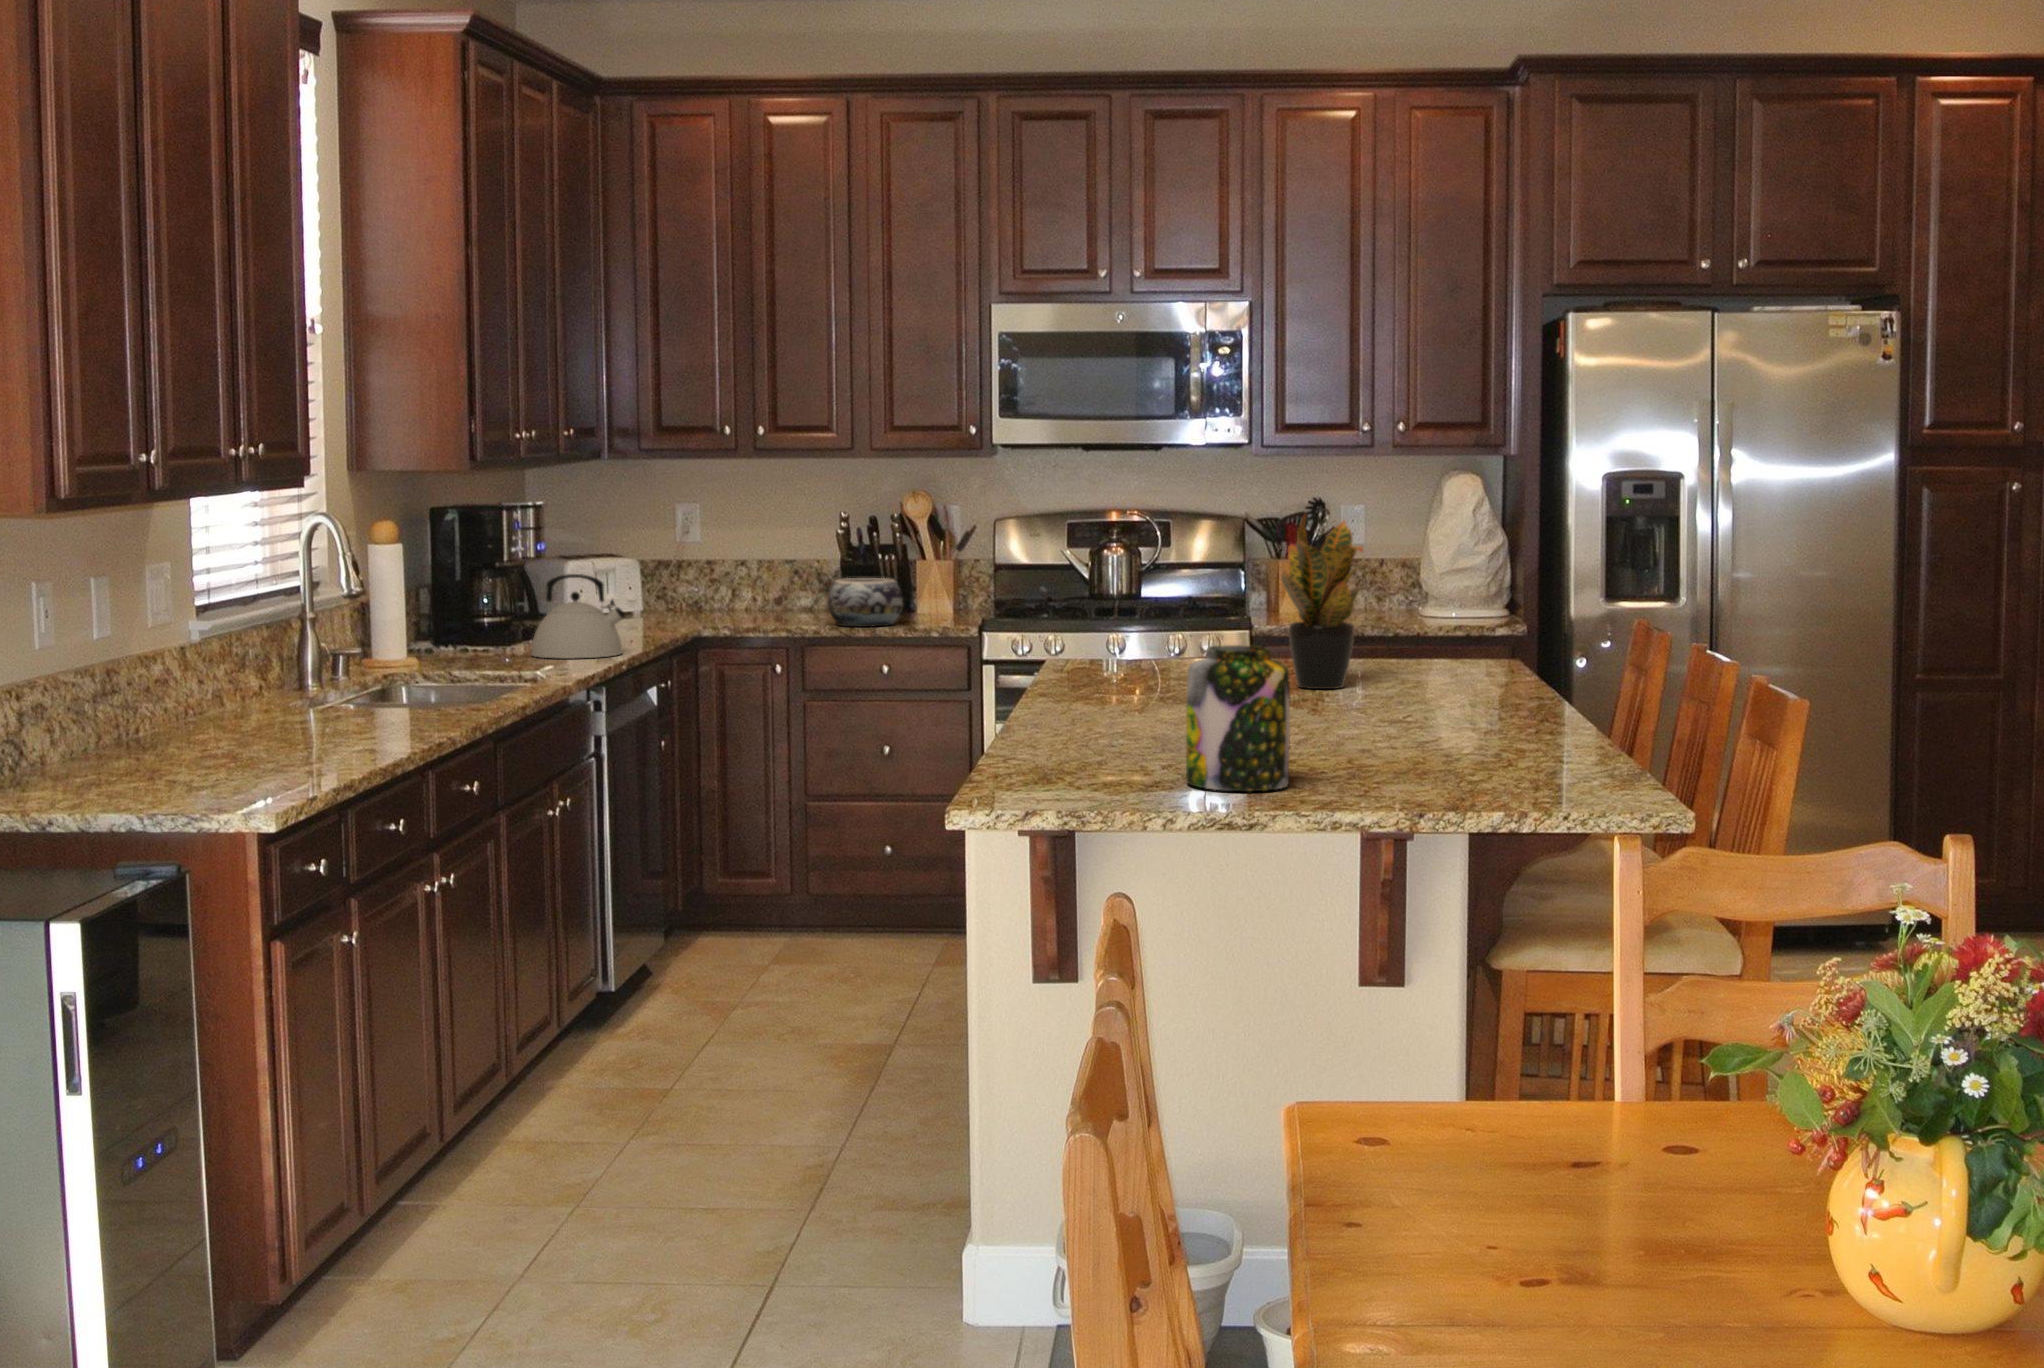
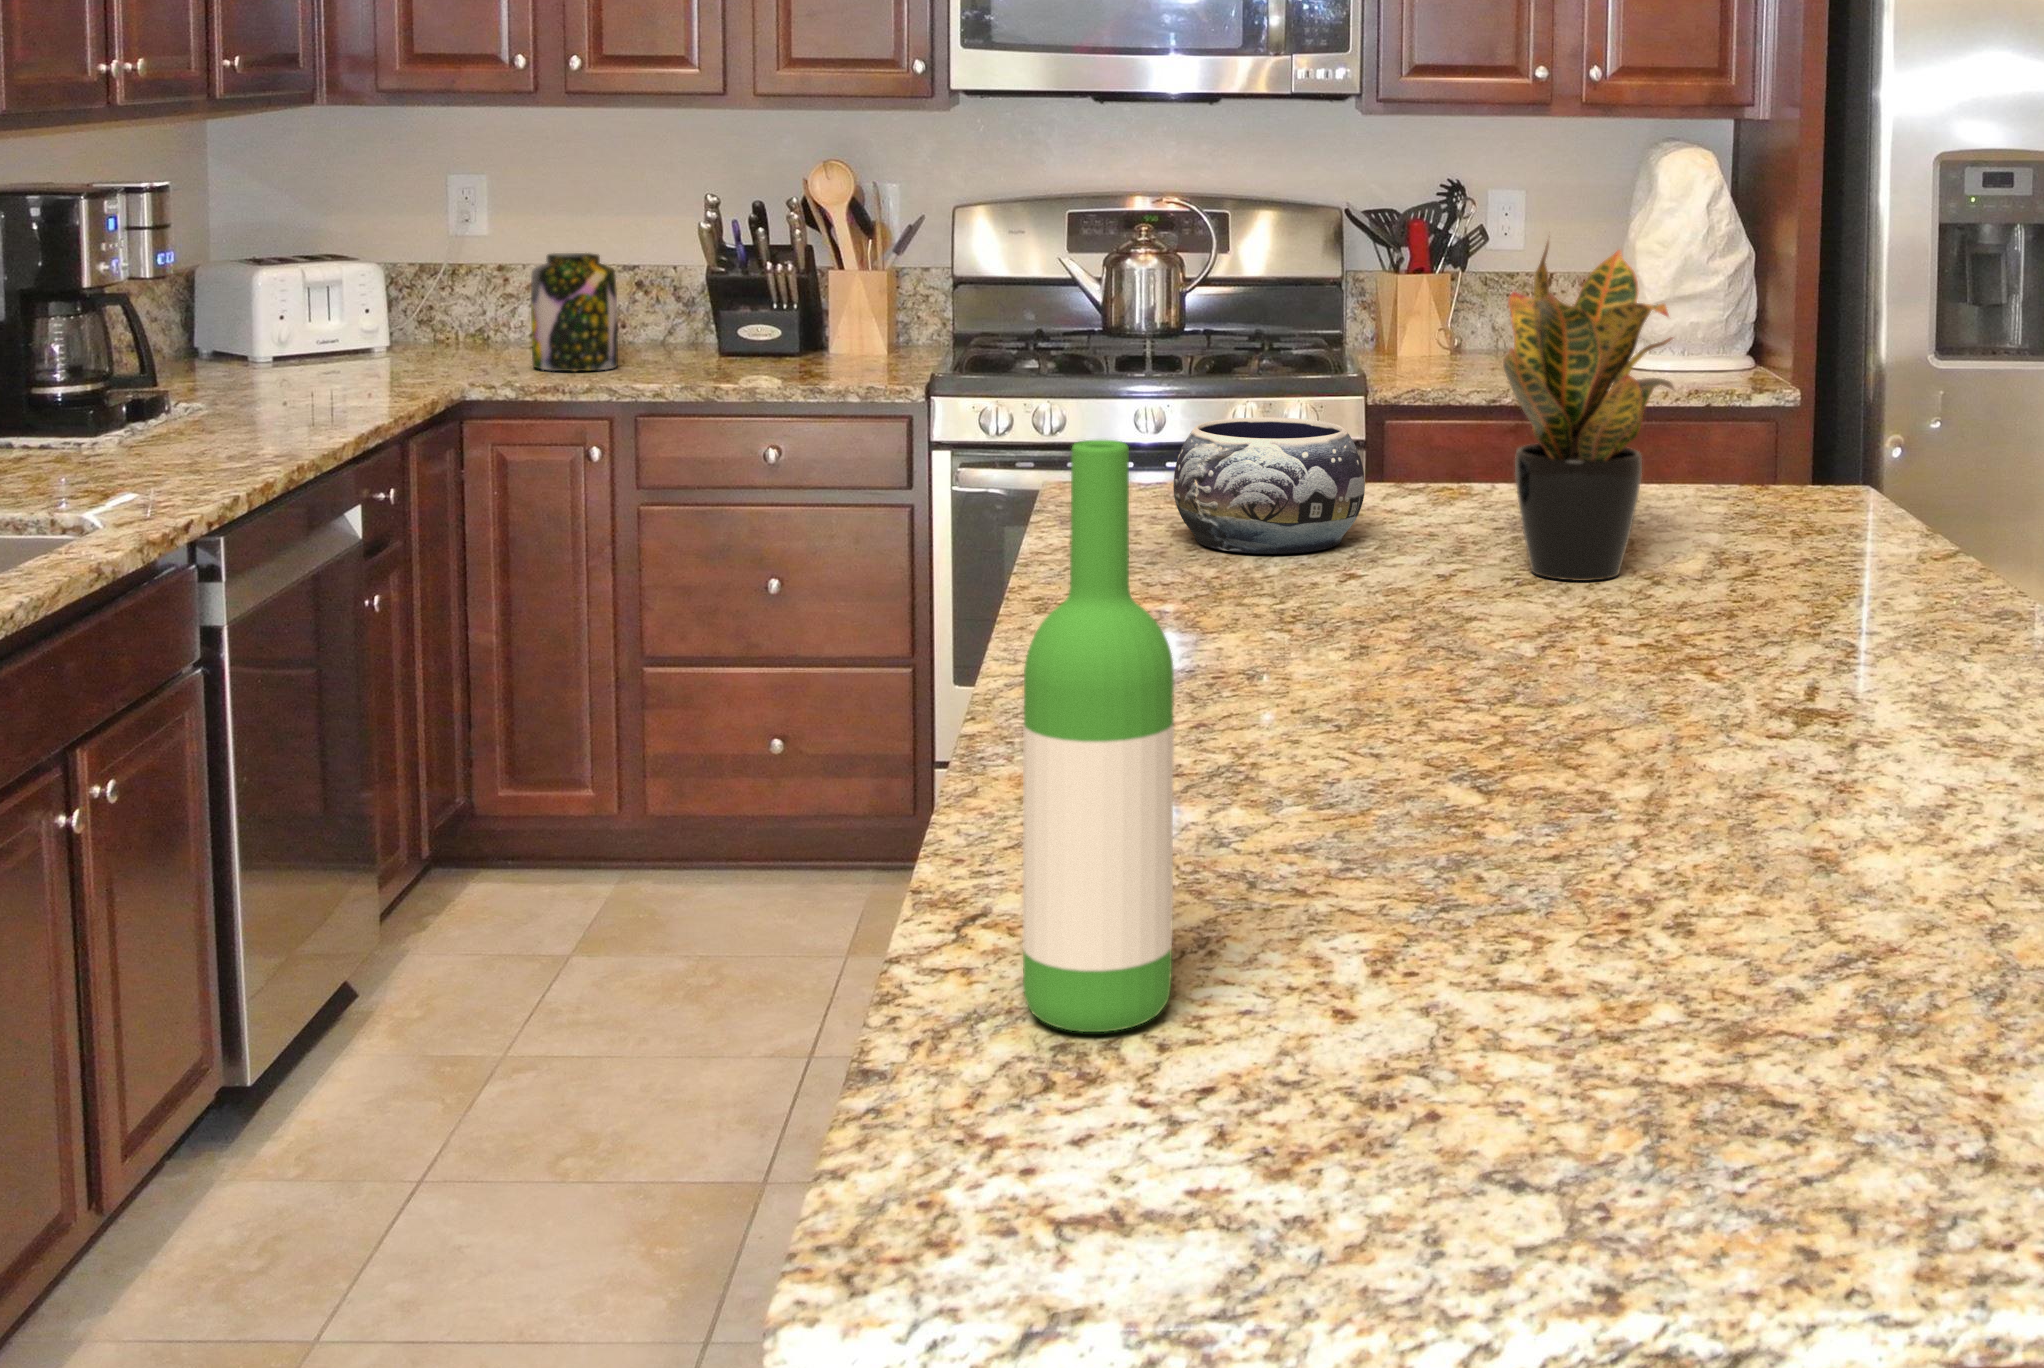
wine bottle: none [1040,566,1093,776] -> present [1023,440,1174,1032]
kettle: present [531,574,625,659] -> none [100,311,279,467]
decorative bowl: present [828,578,903,627] -> present [1173,417,1365,554]
jar: present [1186,645,1290,791] -> present [531,253,618,371]

